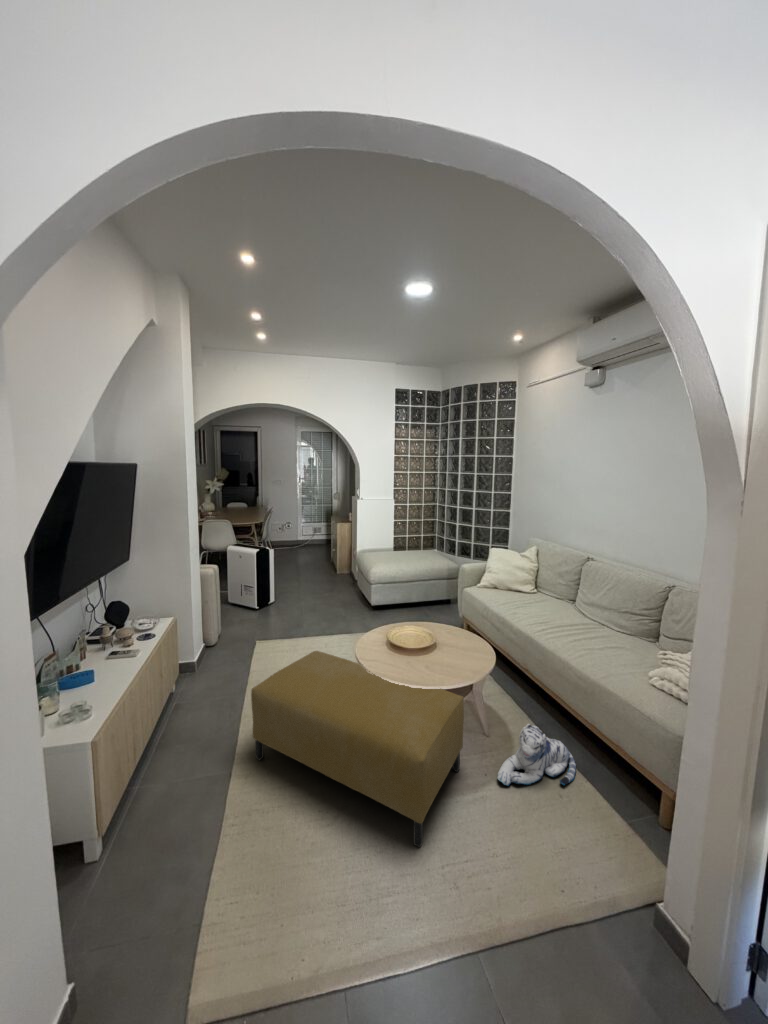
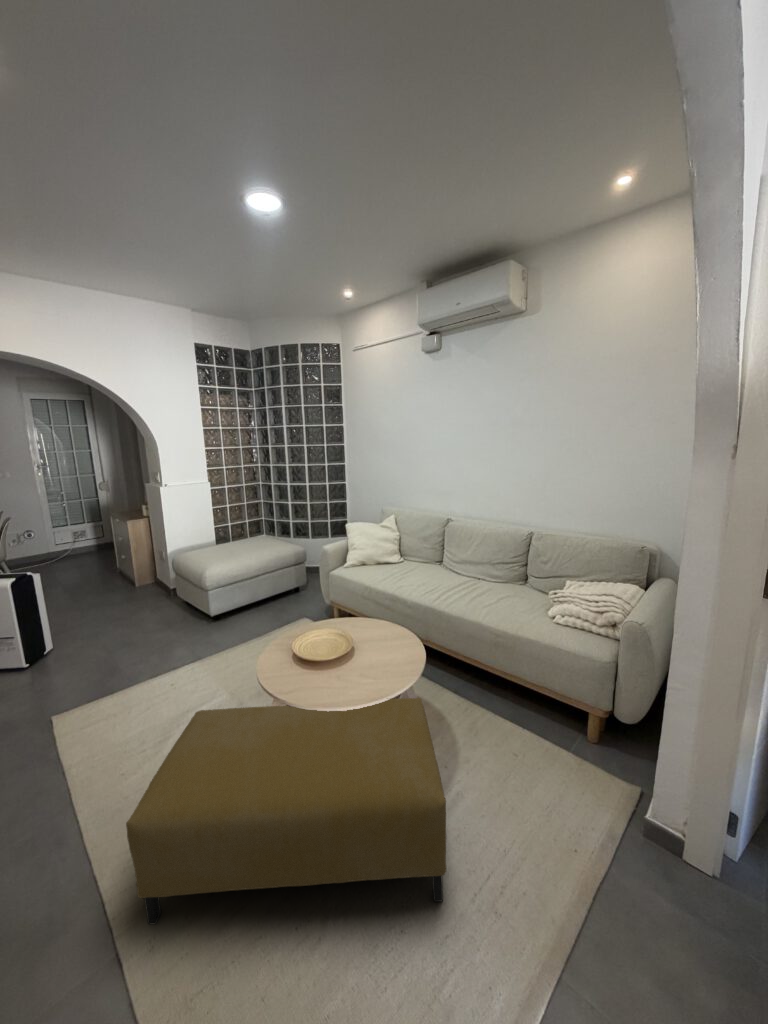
plush toy: present [497,724,576,786] -> none [457,698,515,771]

